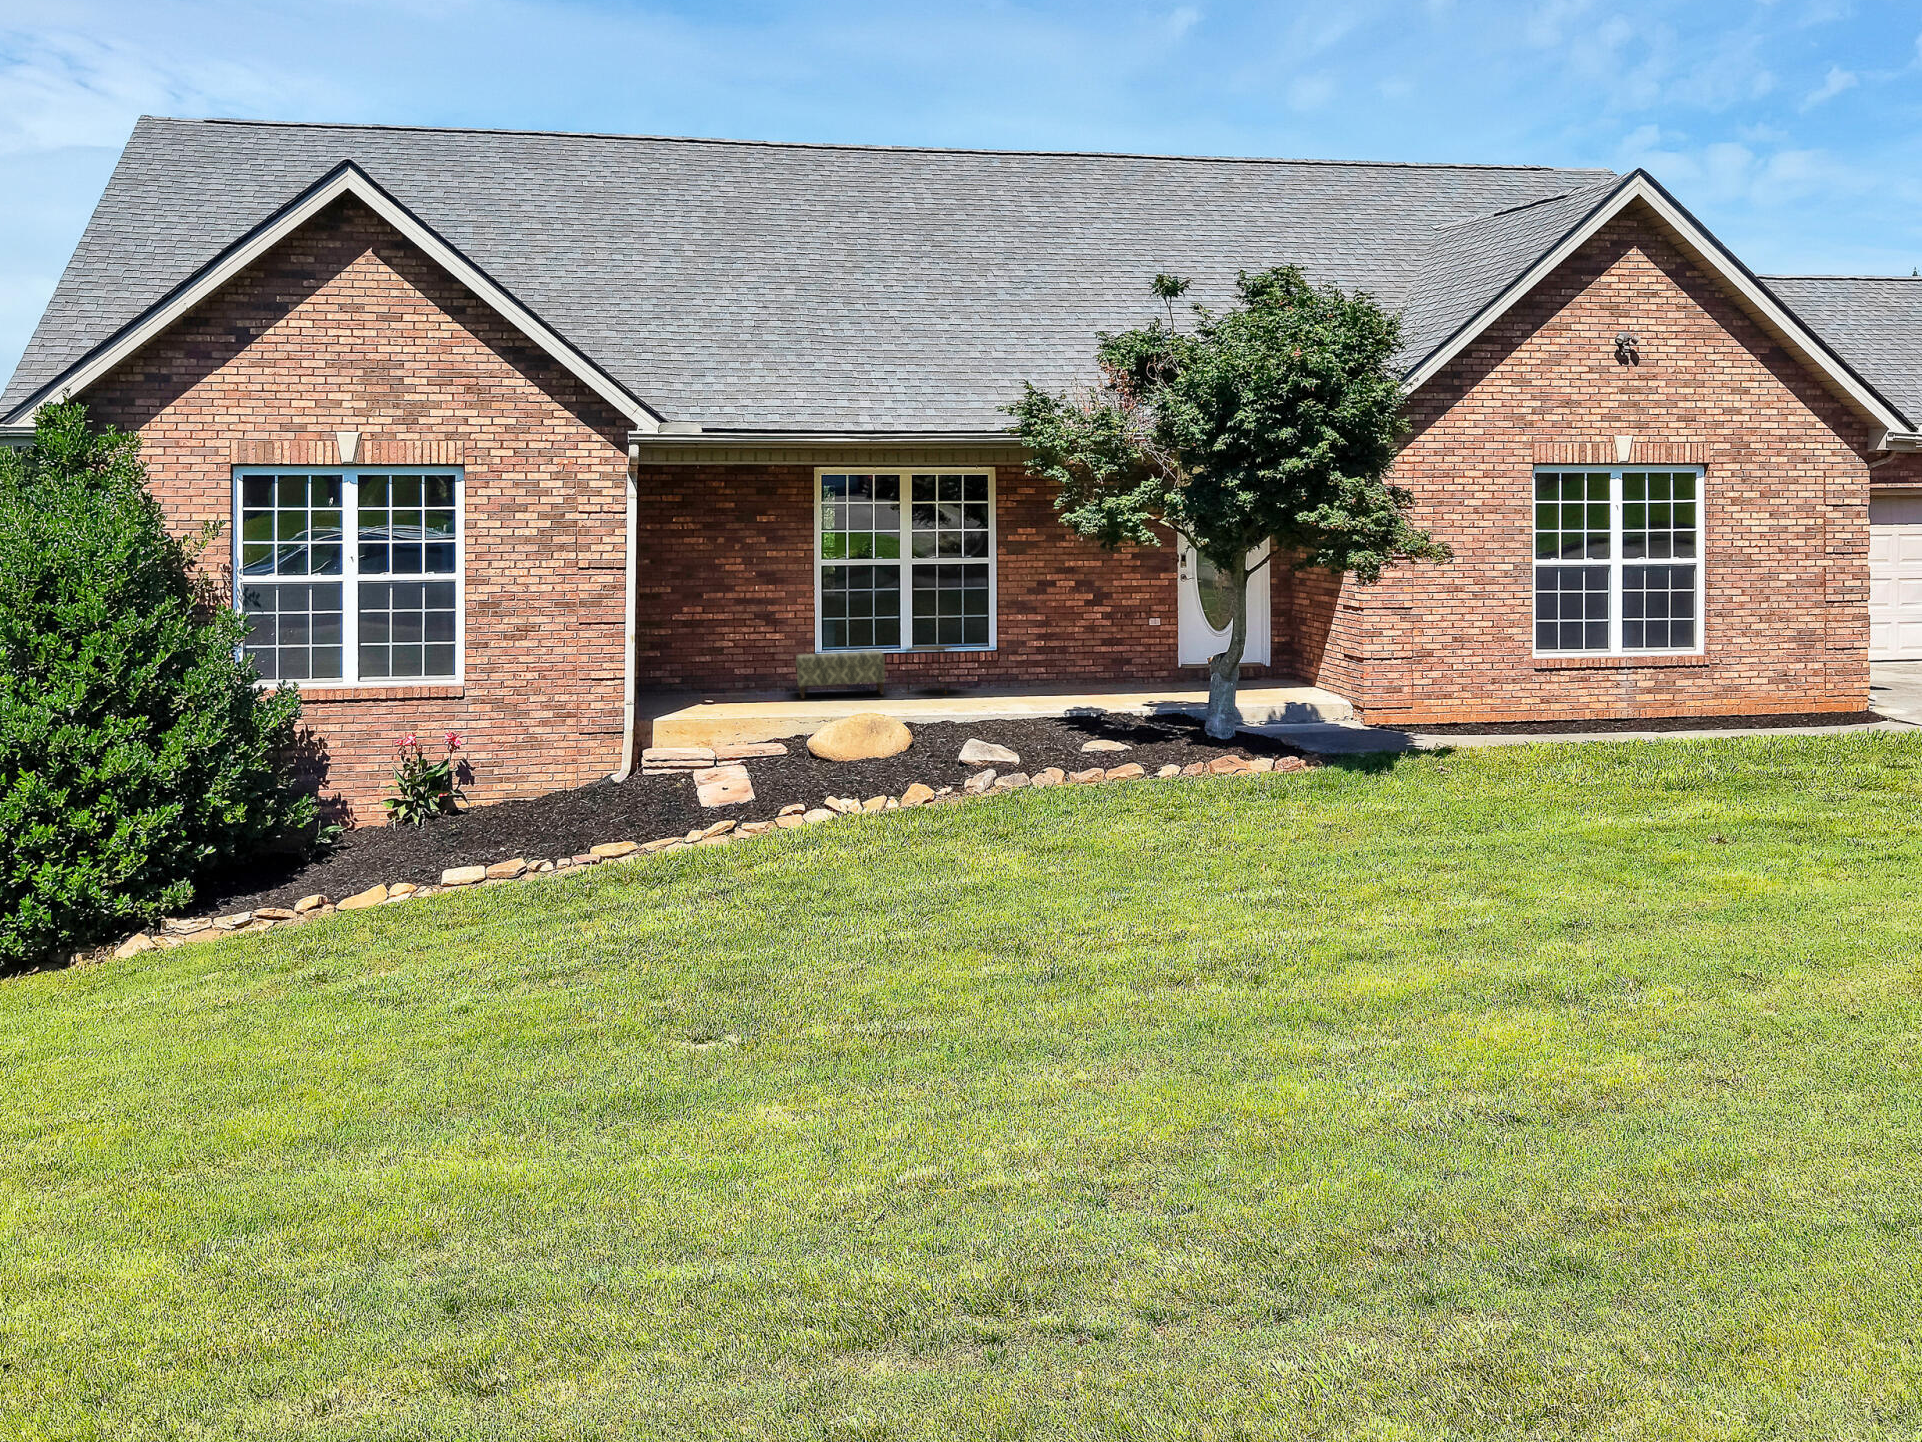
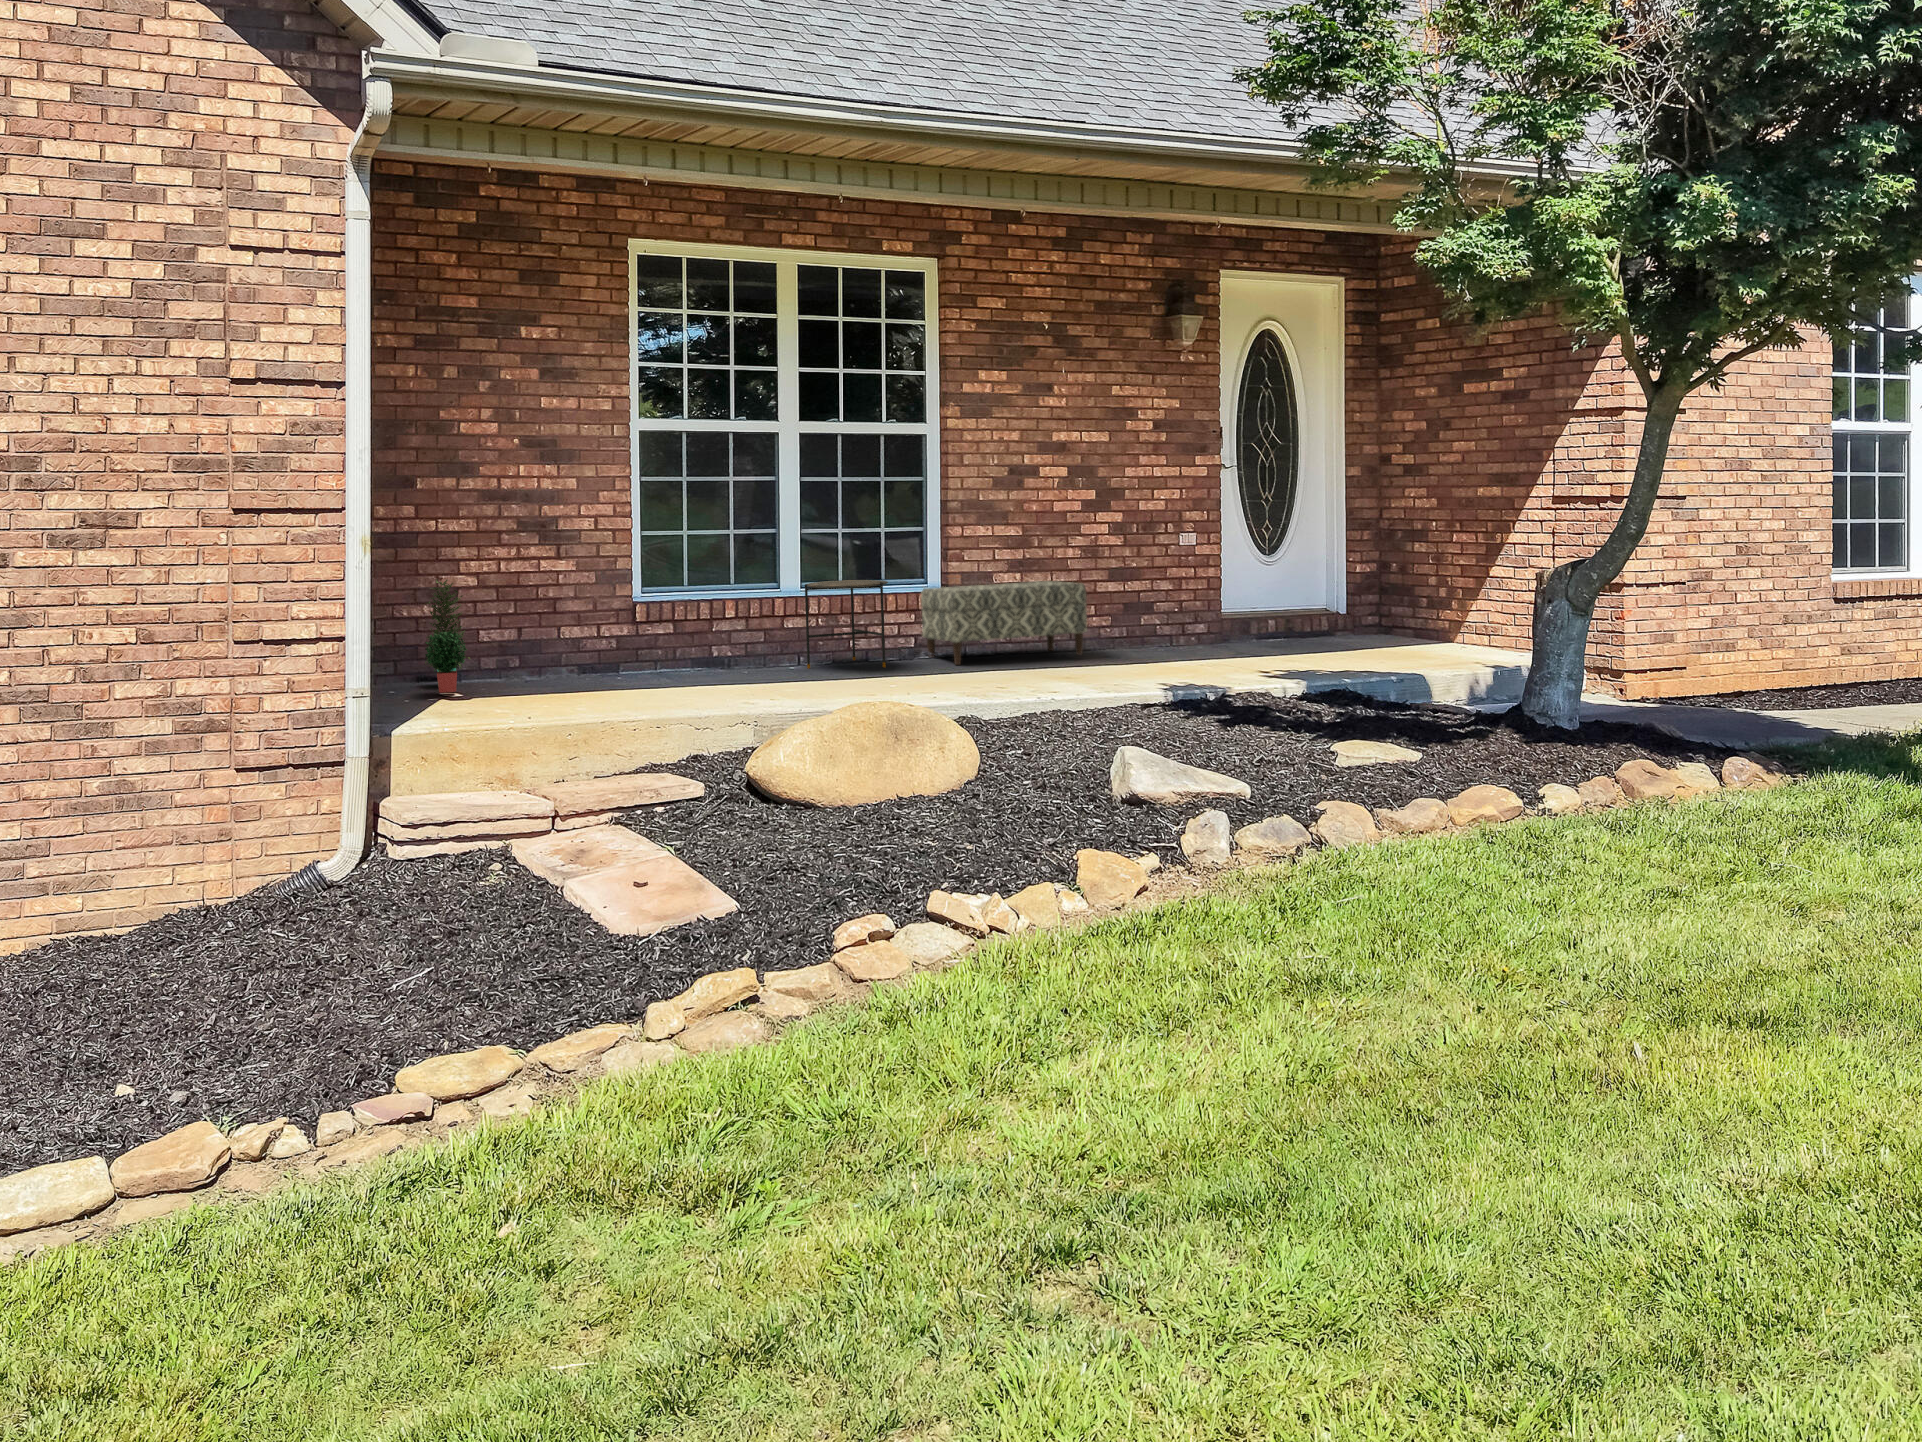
potted plant: none [699,644,730,702] -> present [425,580,470,693]
bench: present [796,651,885,699] -> present [921,581,1087,665]

